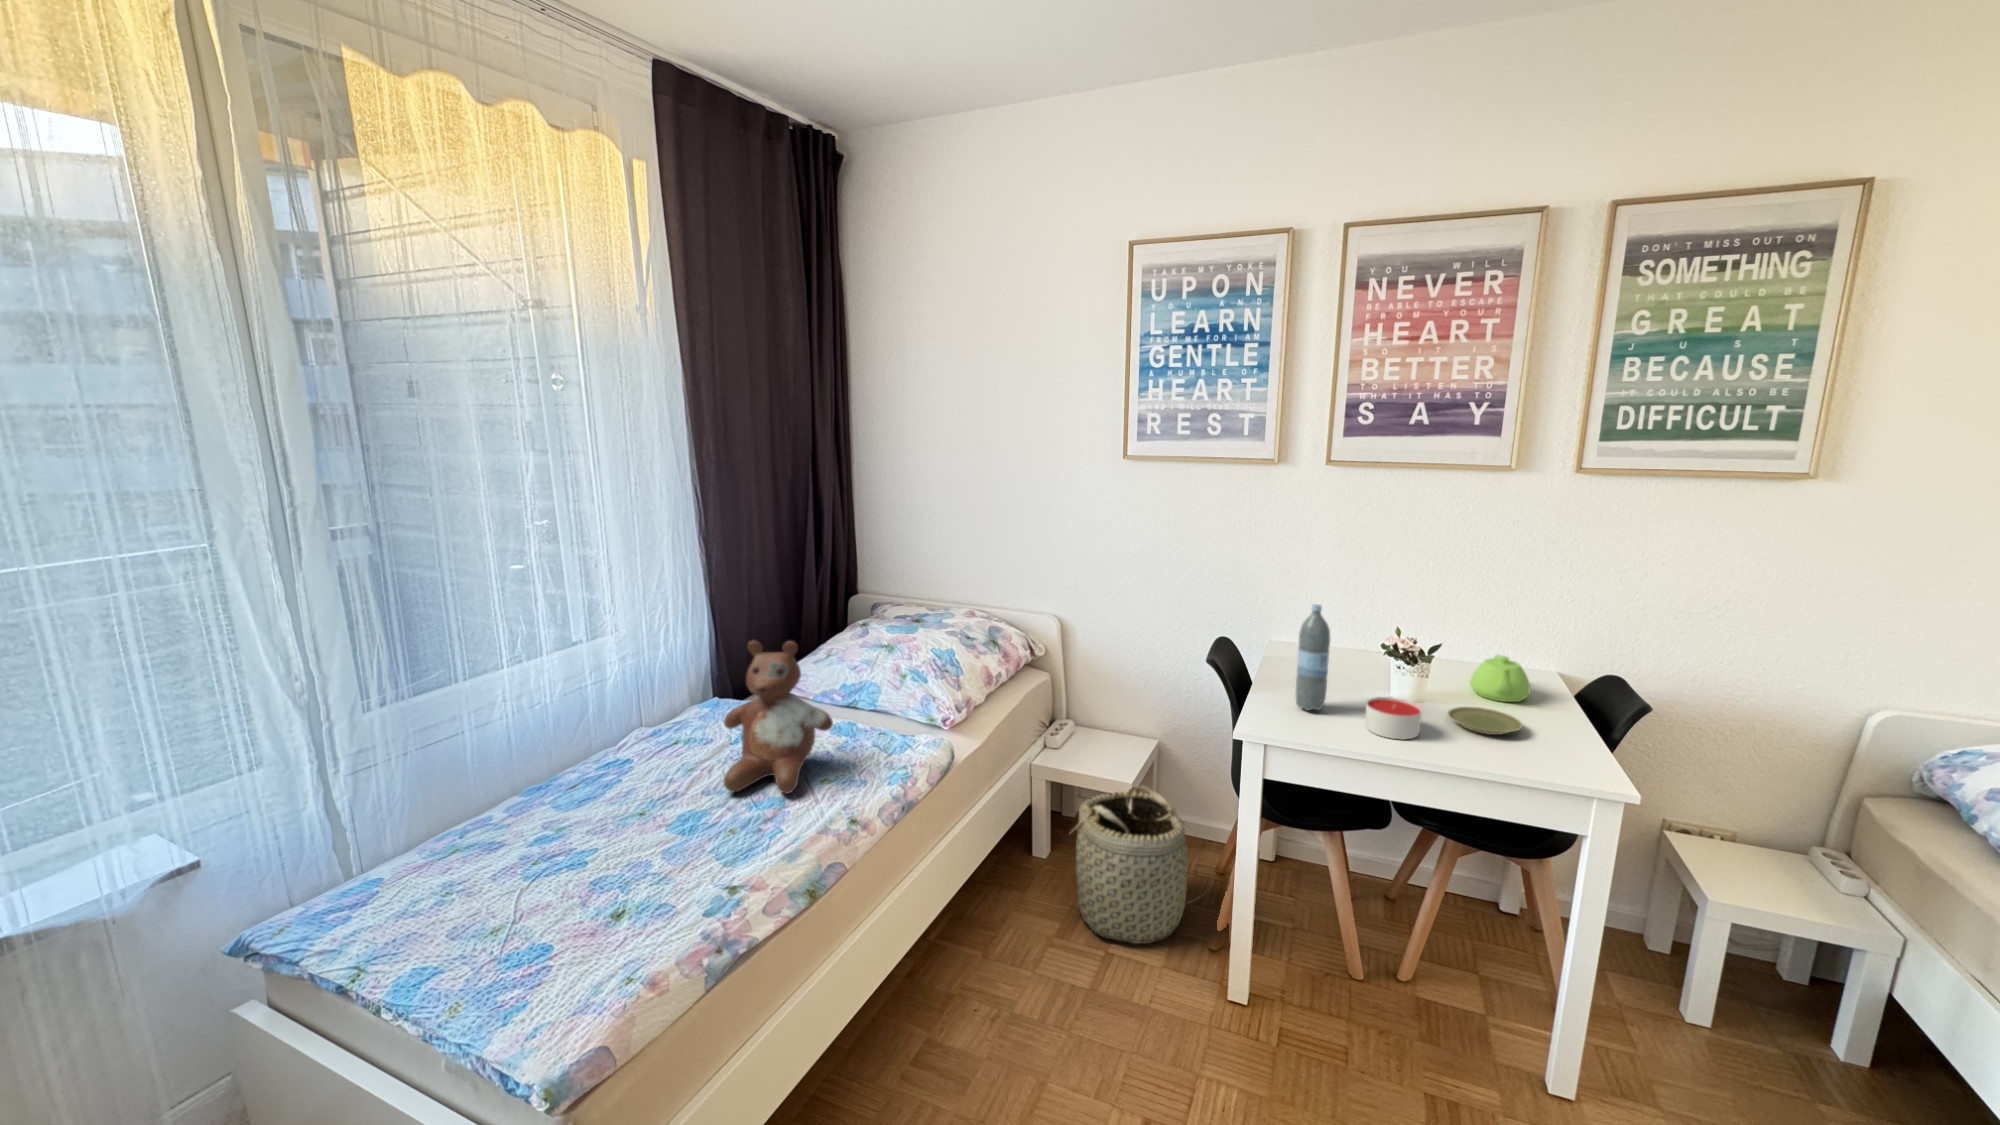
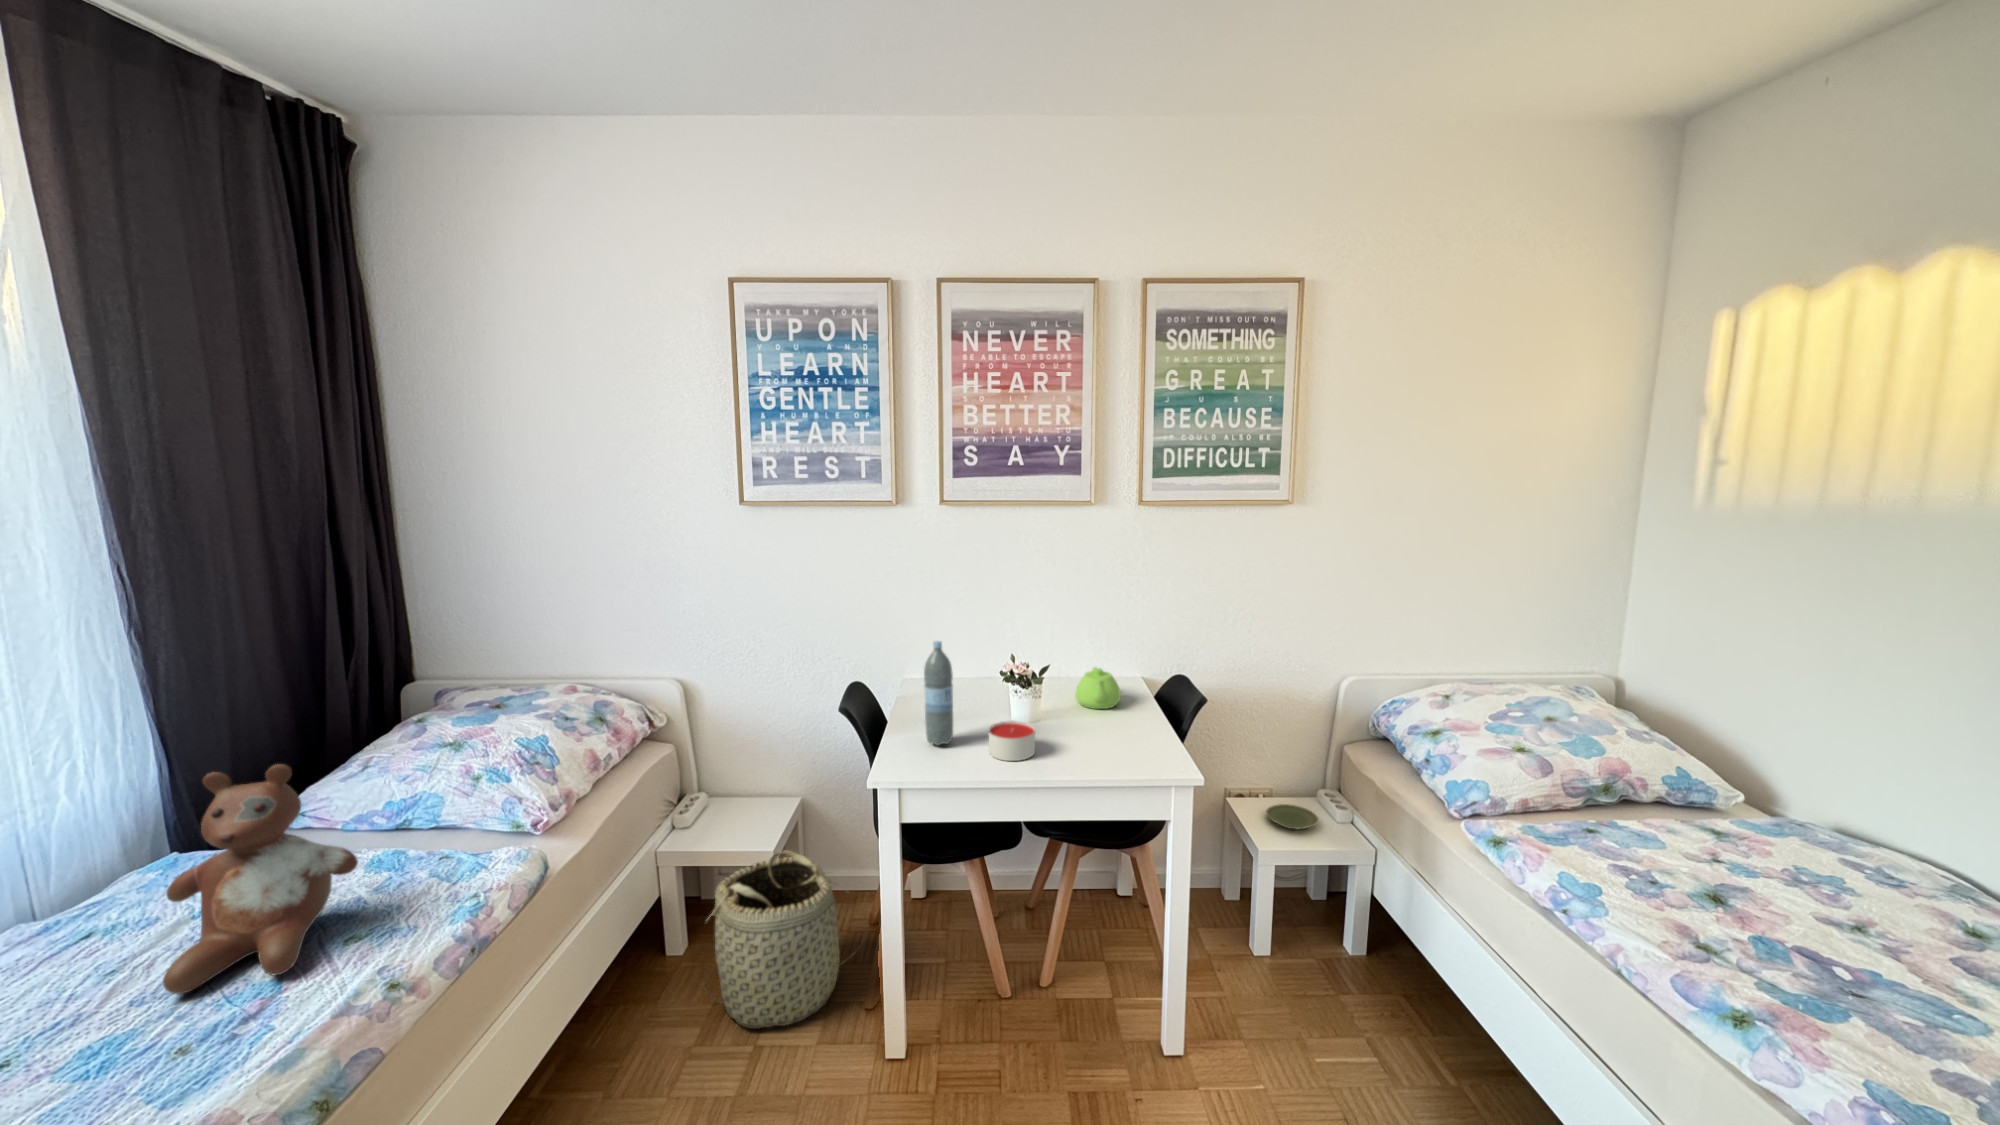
plate: present [1448,707,1522,735] -> present [1266,804,1318,829]

